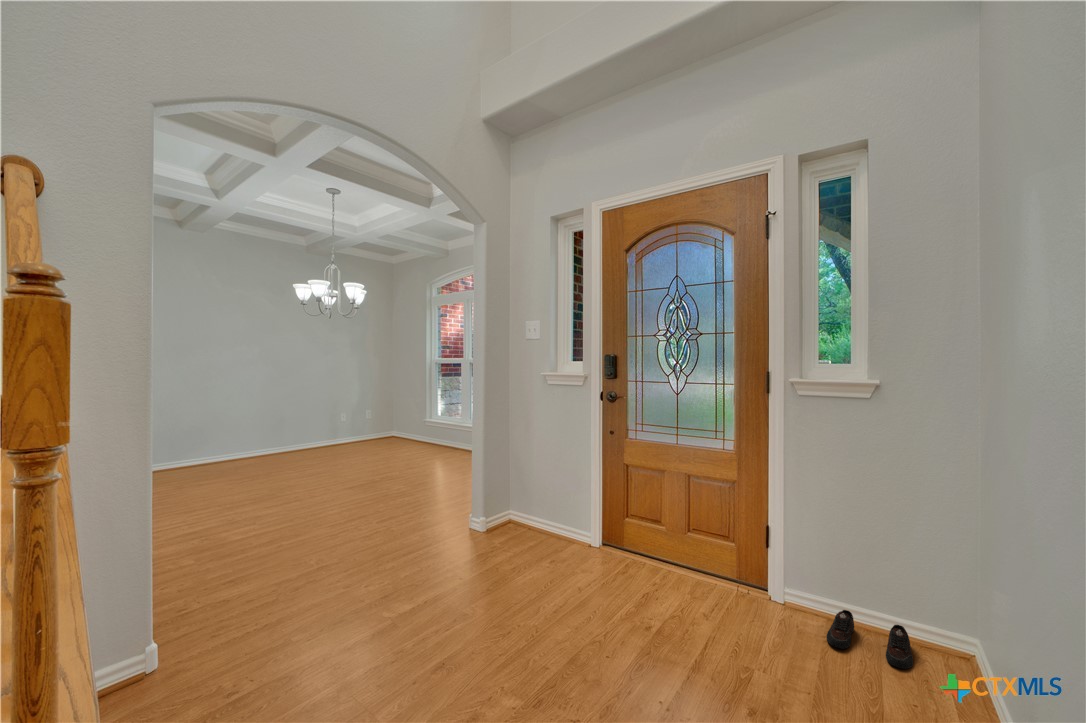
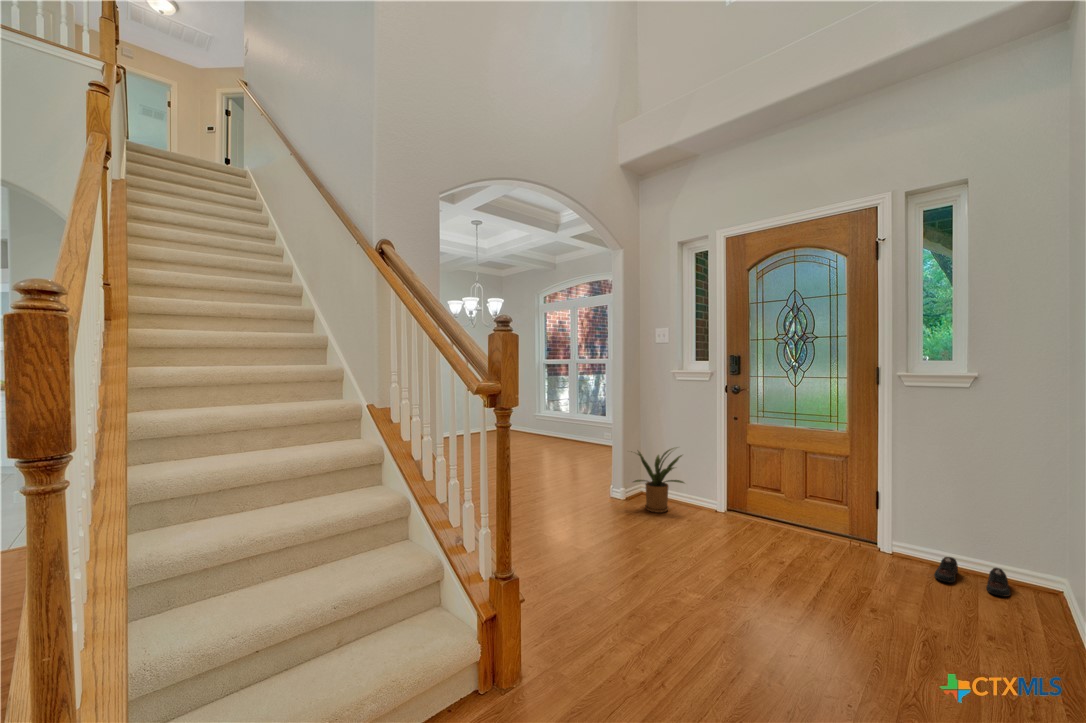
house plant: none [484,468,555,551] -> present [634,448,684,513]

